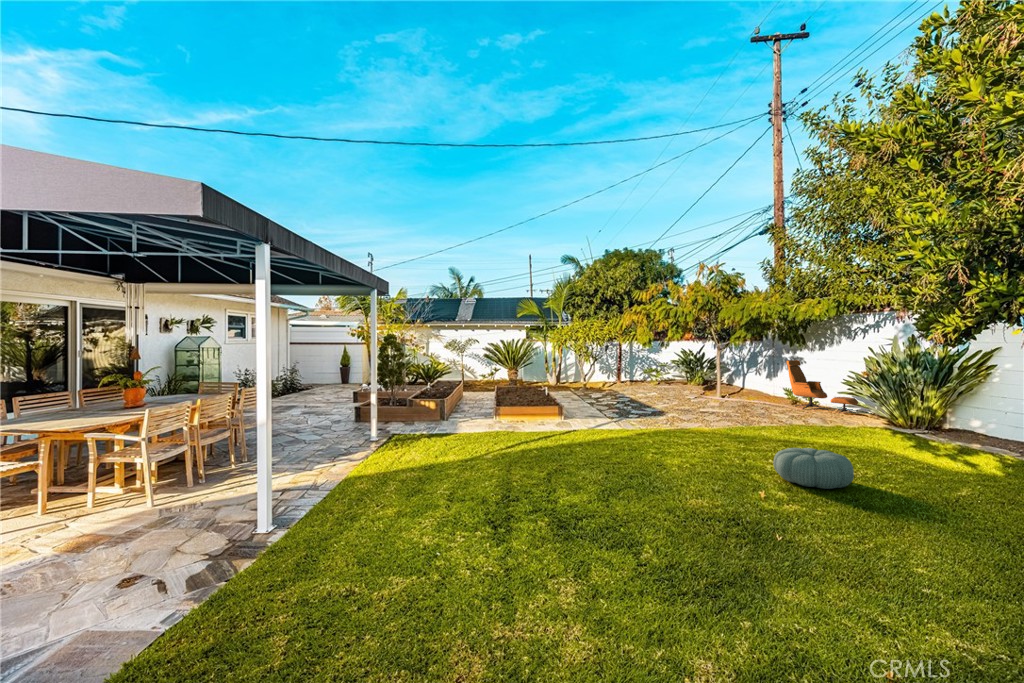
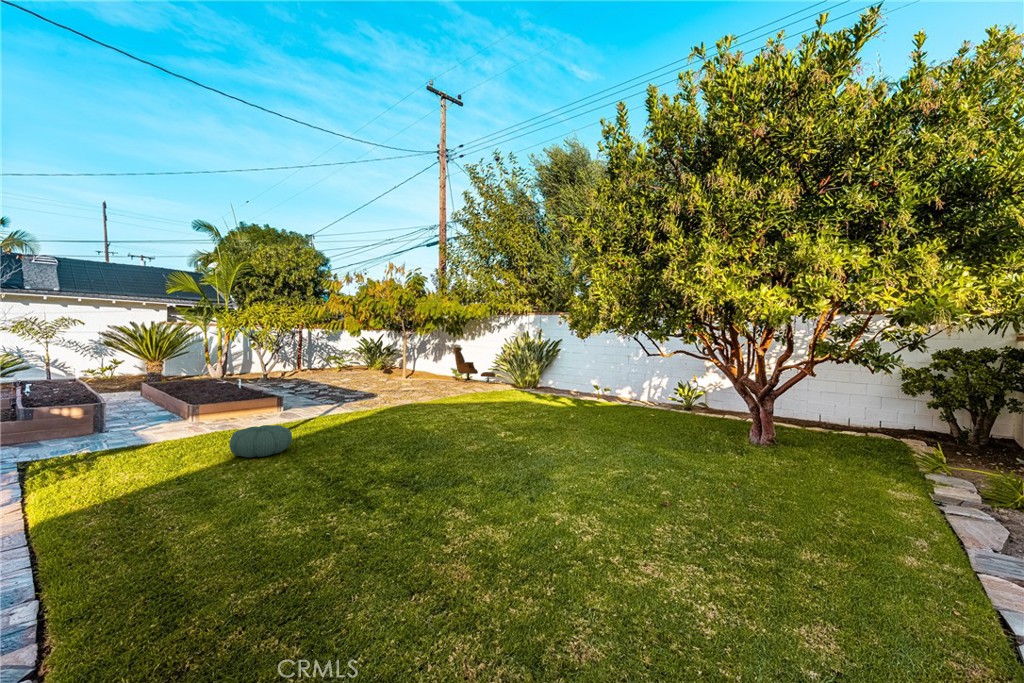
pouf: present [773,448,854,489] -> present [230,425,292,457]

